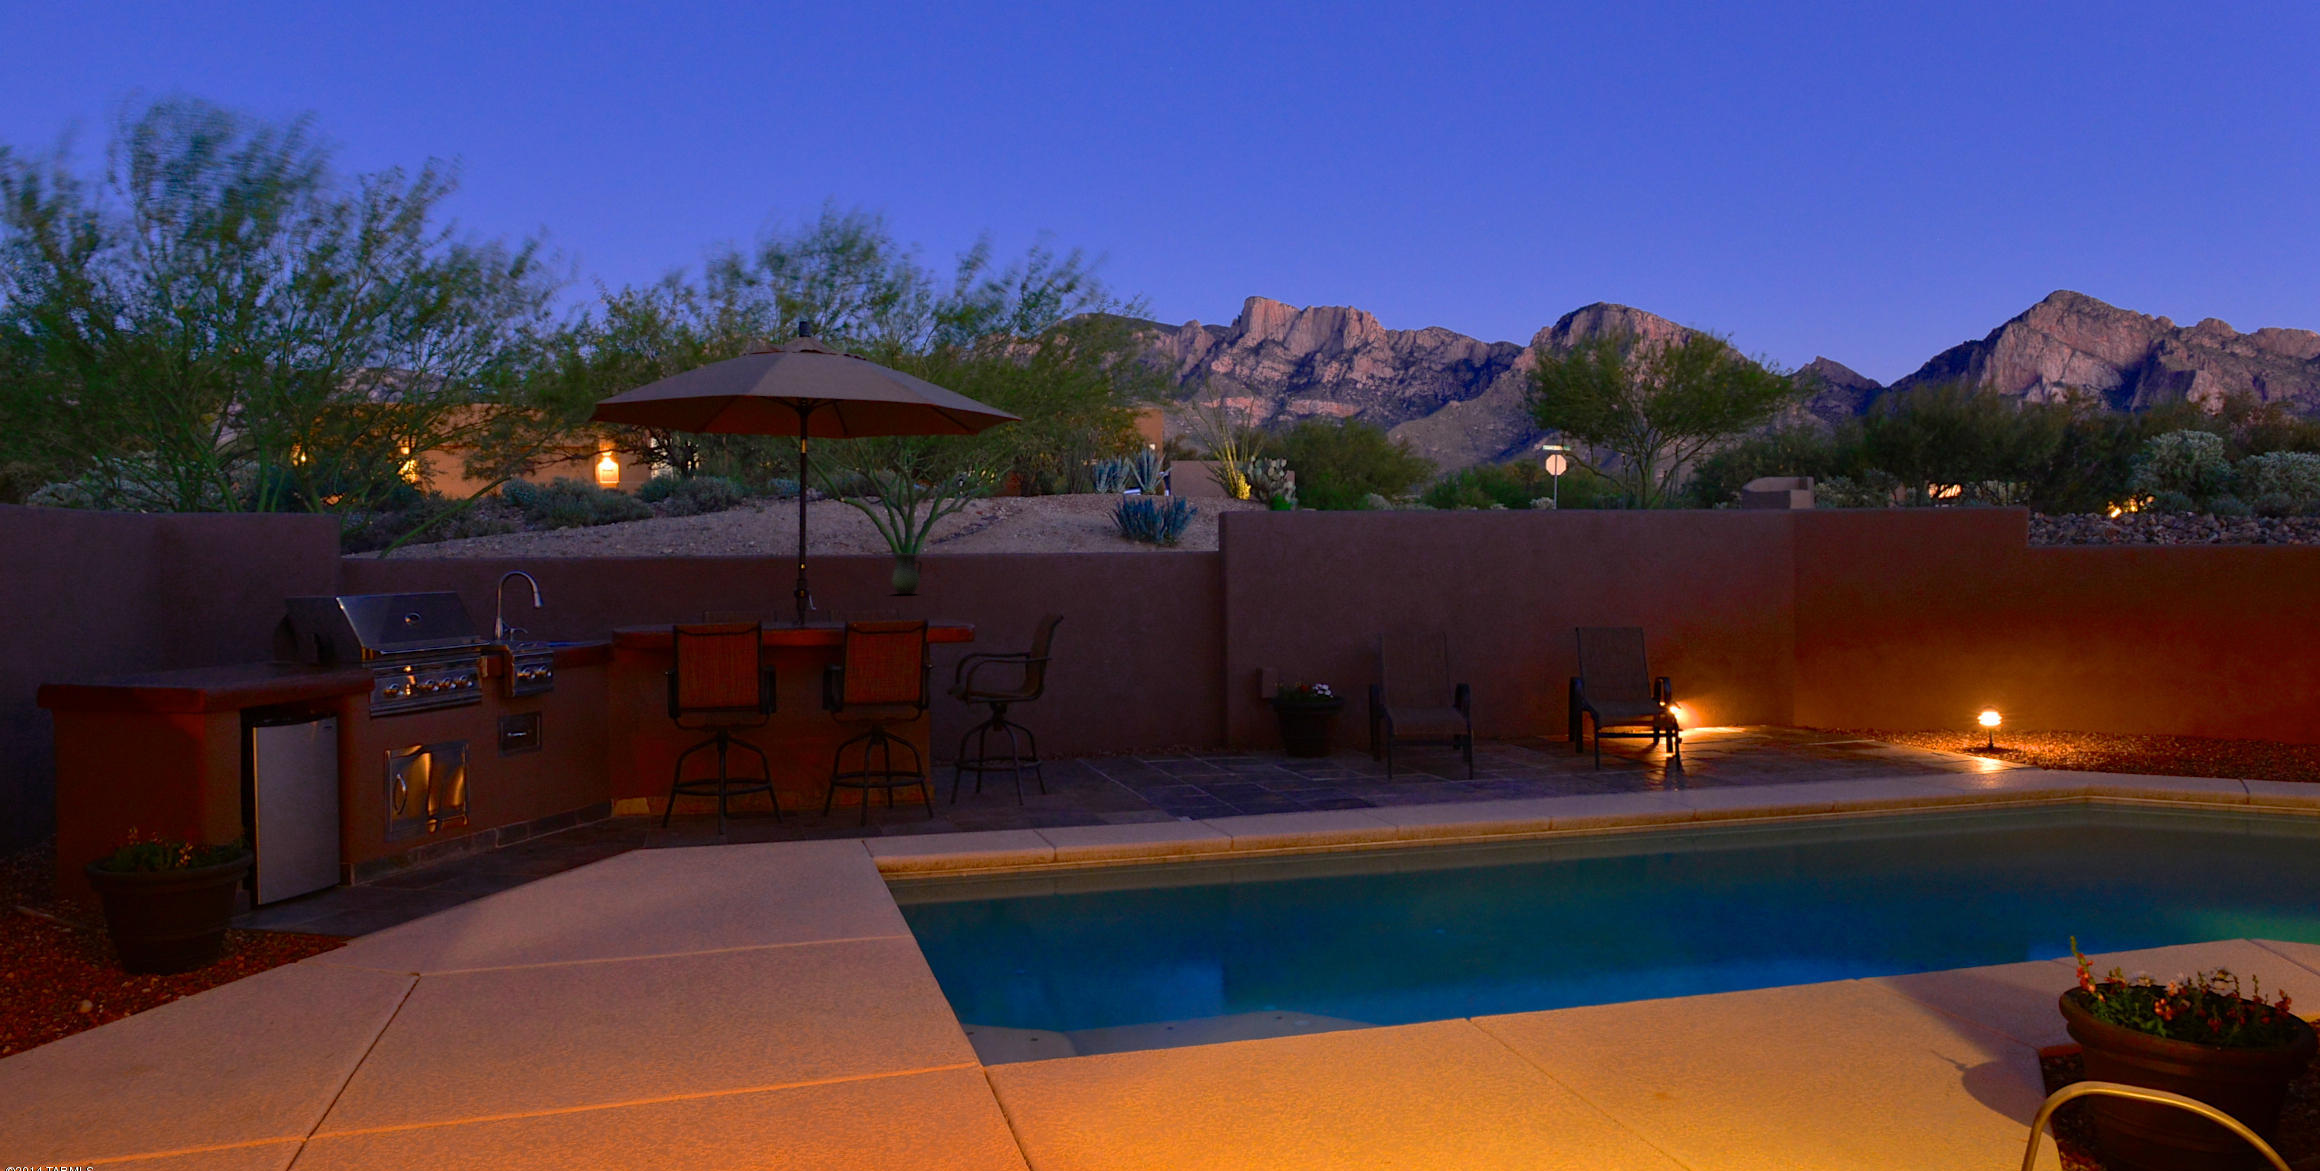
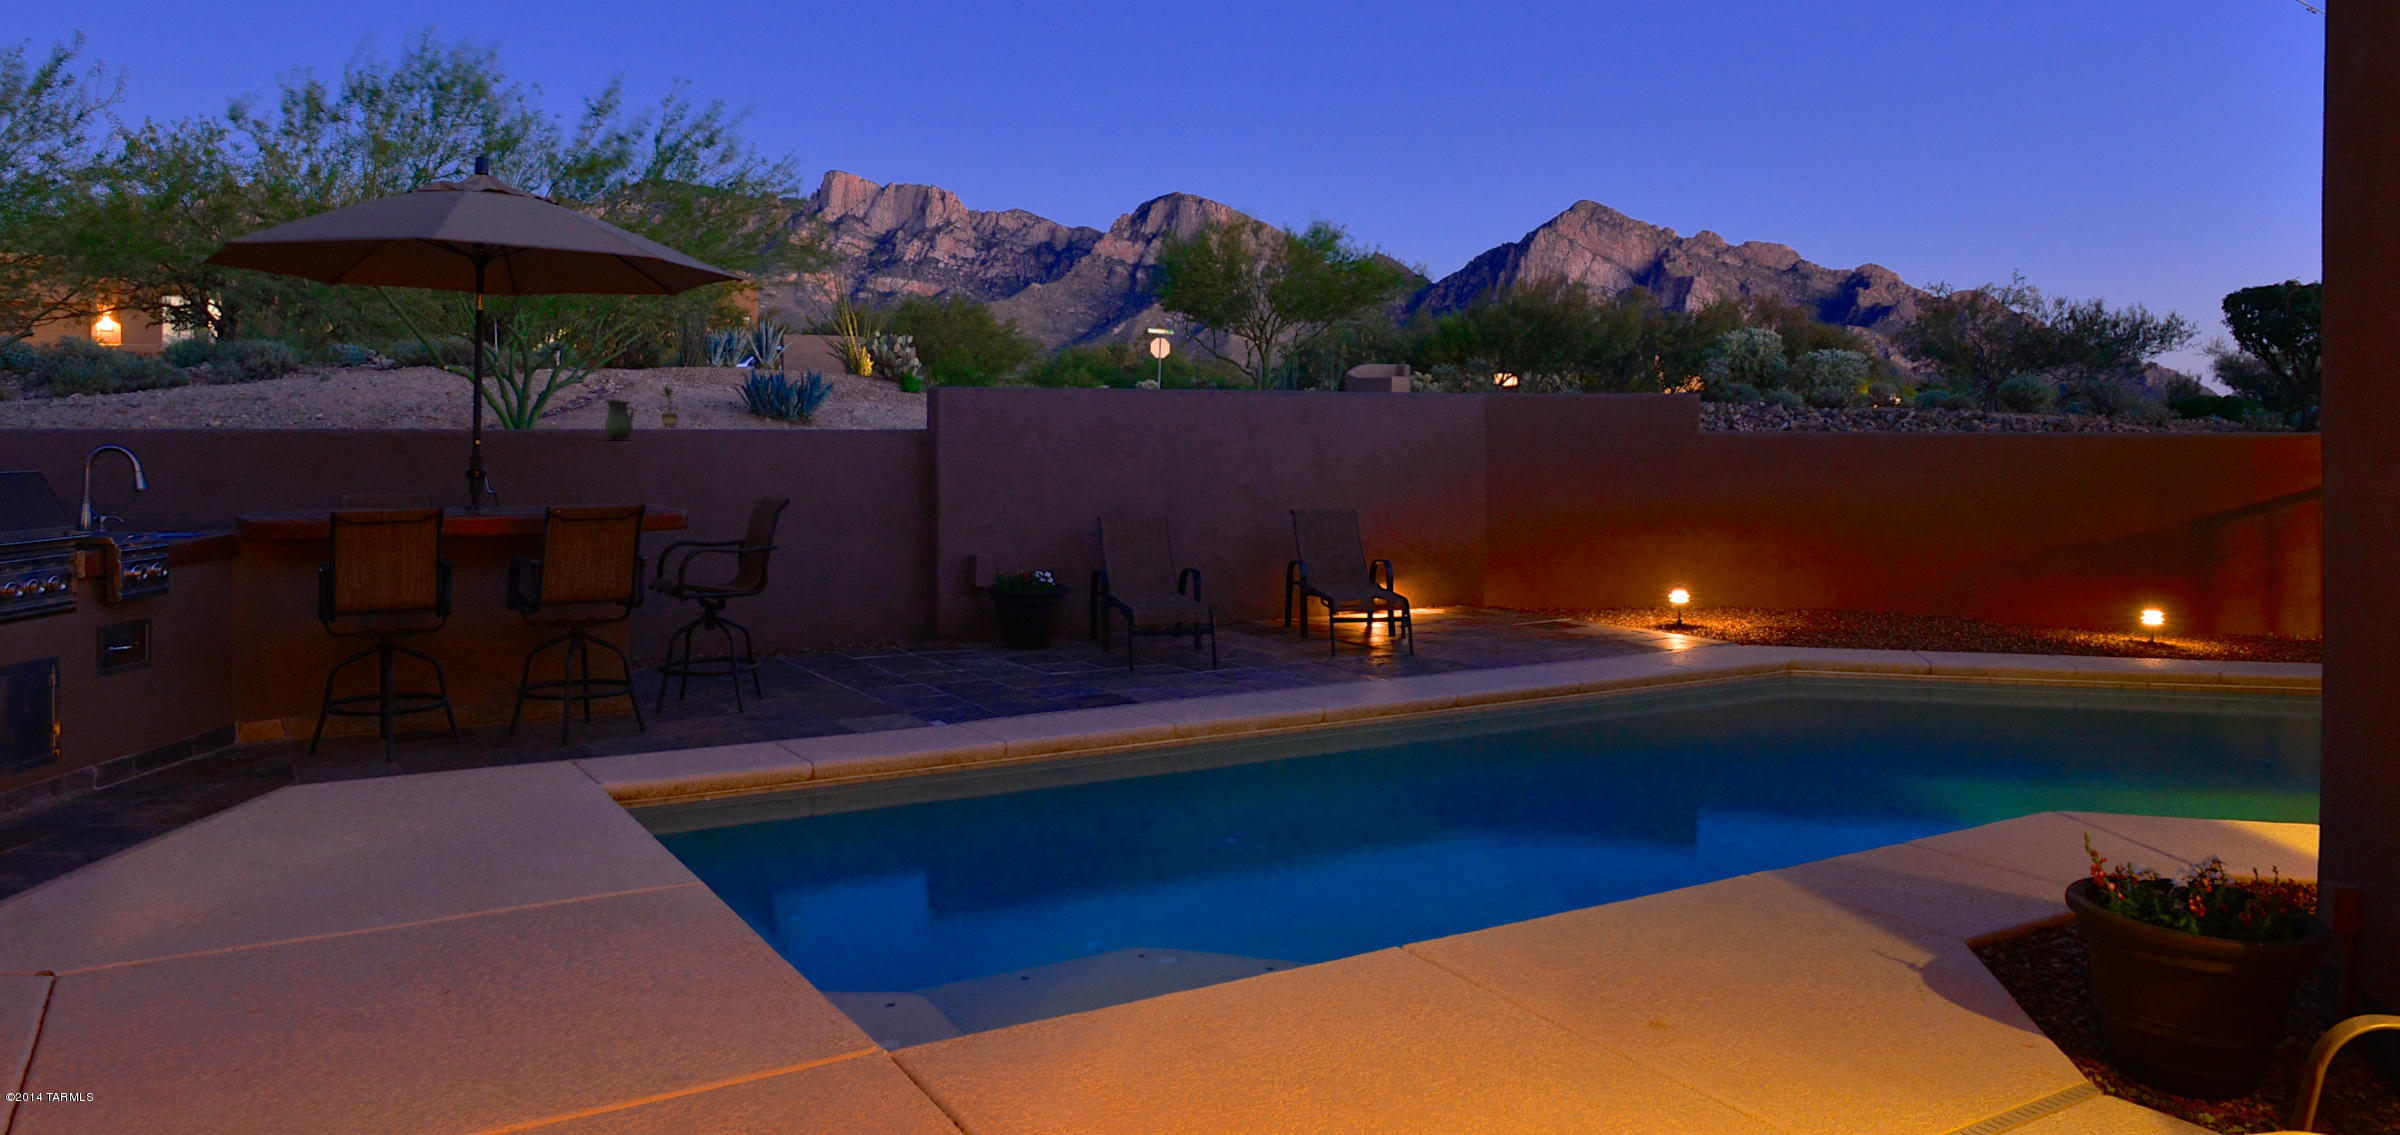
potted plant: none [1002,523,1033,563] -> present [662,387,678,427]

